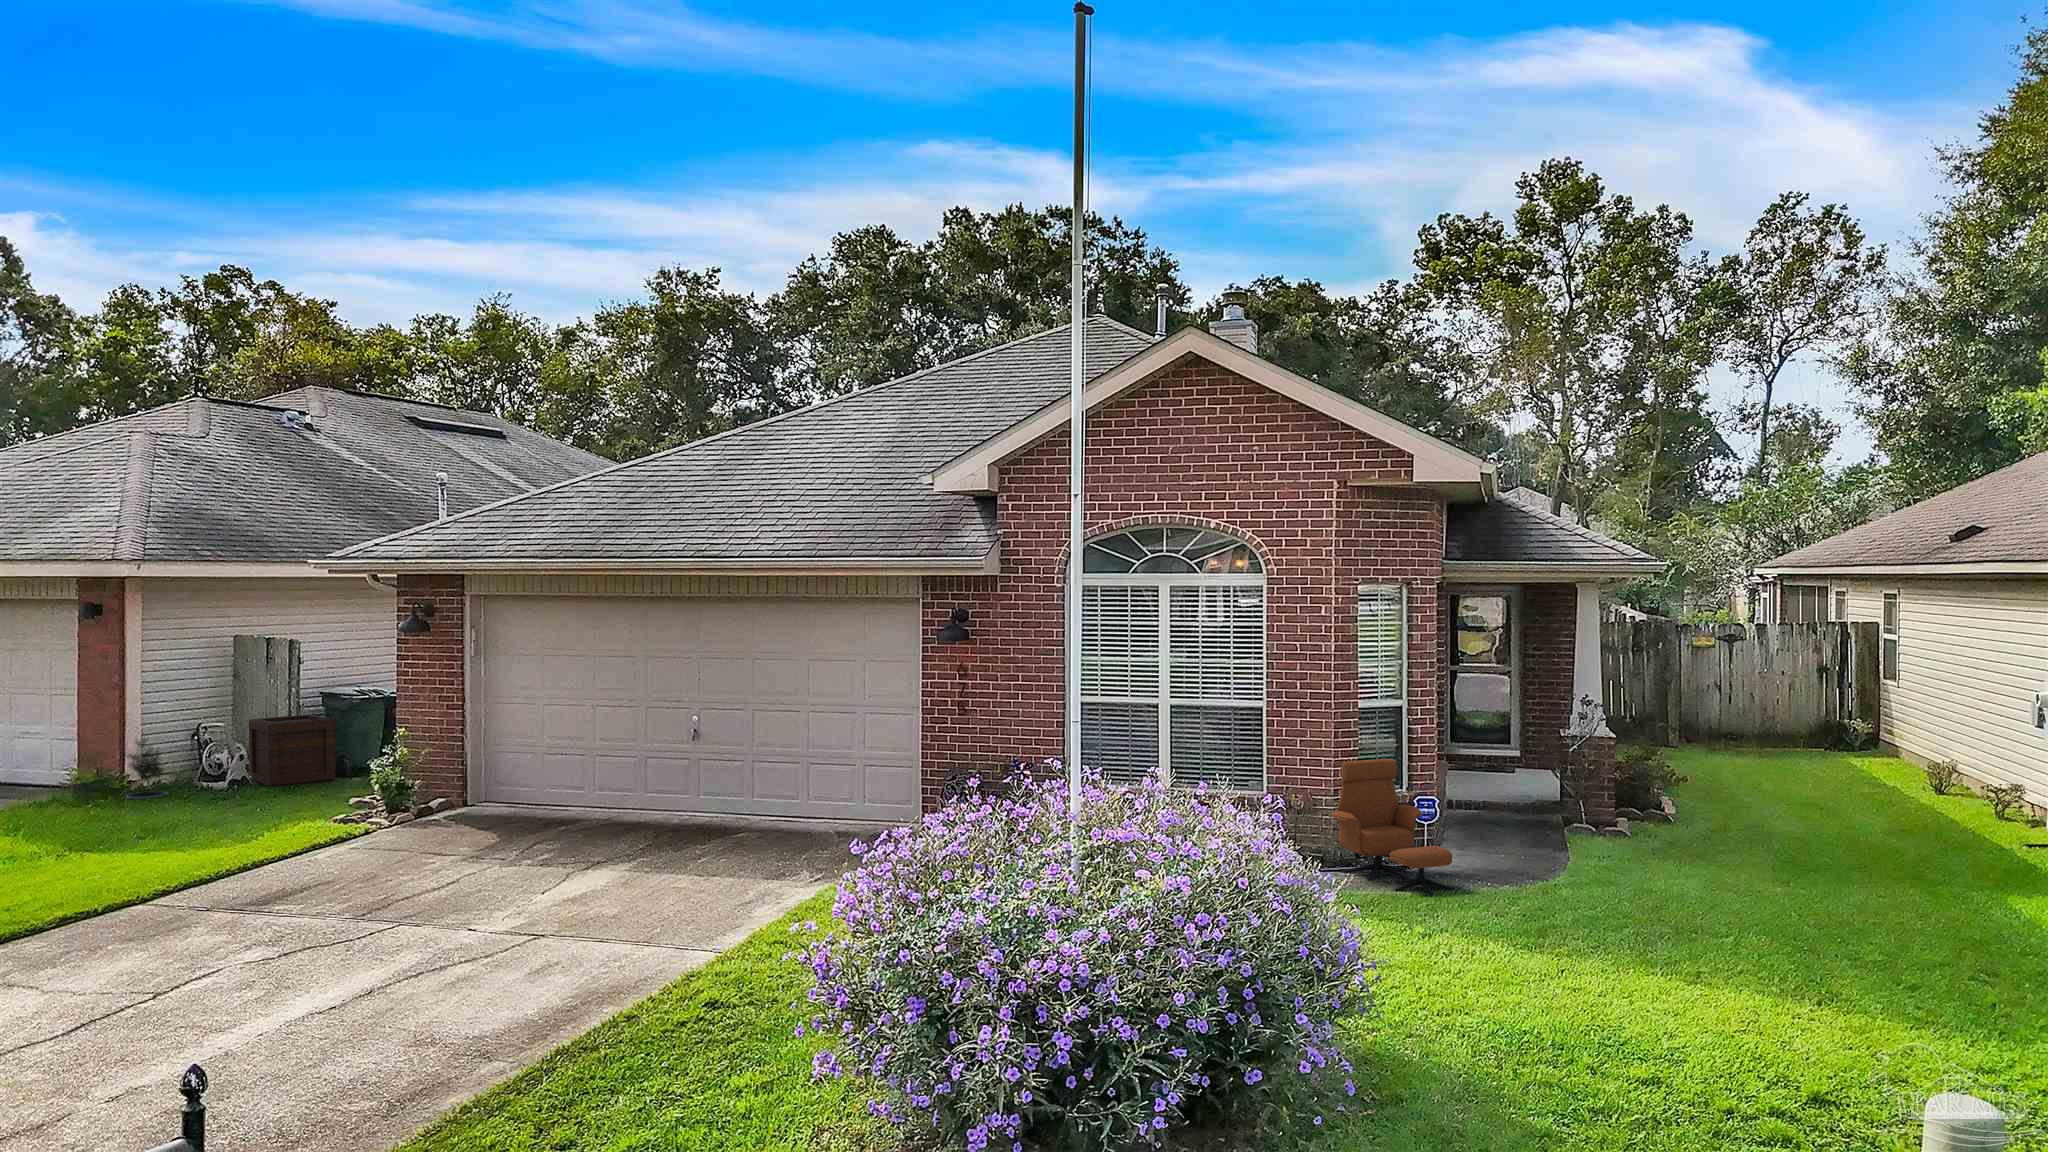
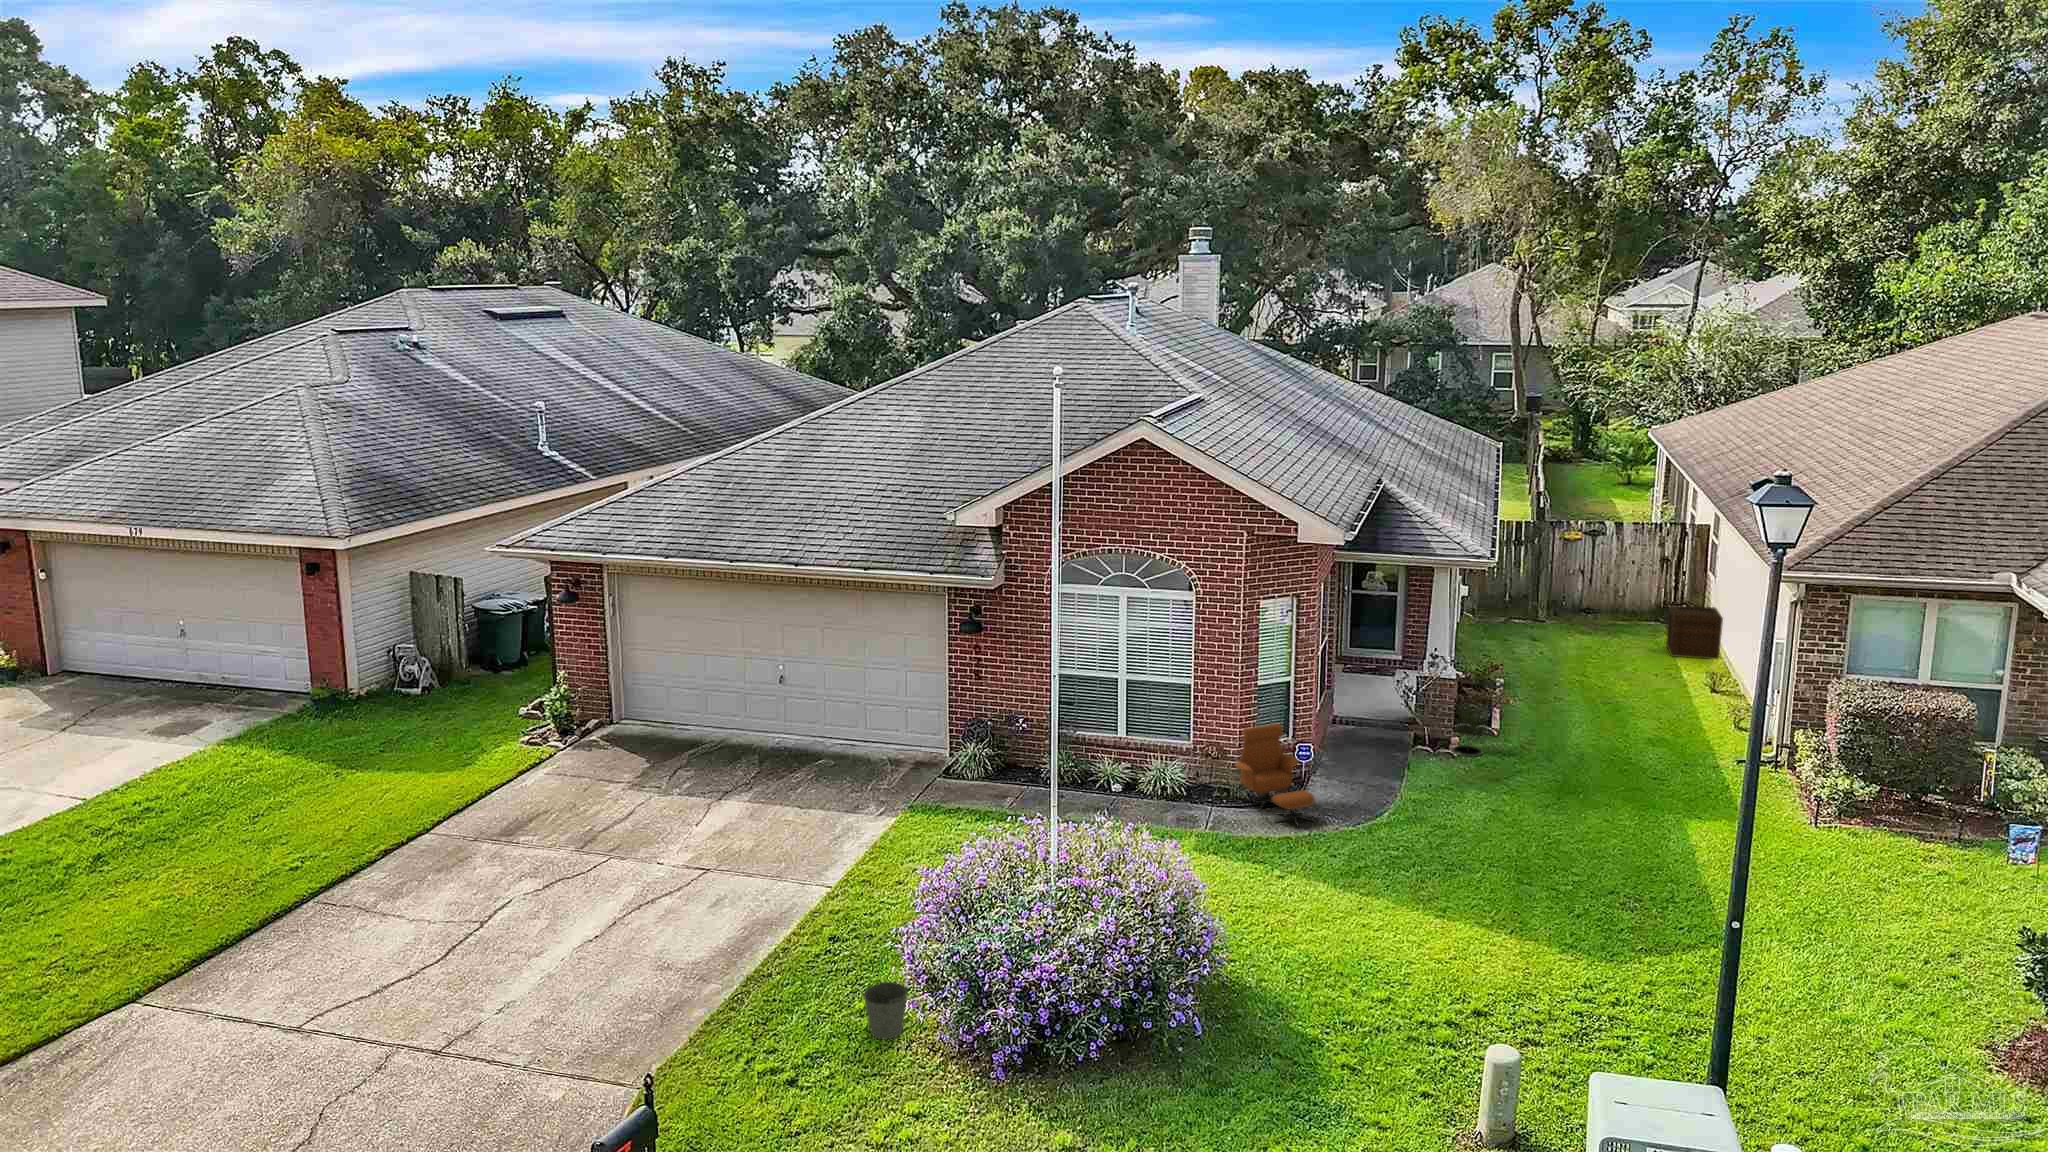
wooden crate: present [249,714,336,787] -> present [1666,605,1723,659]
potted tree: present [126,735,167,799] -> present [1451,705,1485,757]
bucket: none [743,1021,823,1119] -> present [863,982,908,1040]

